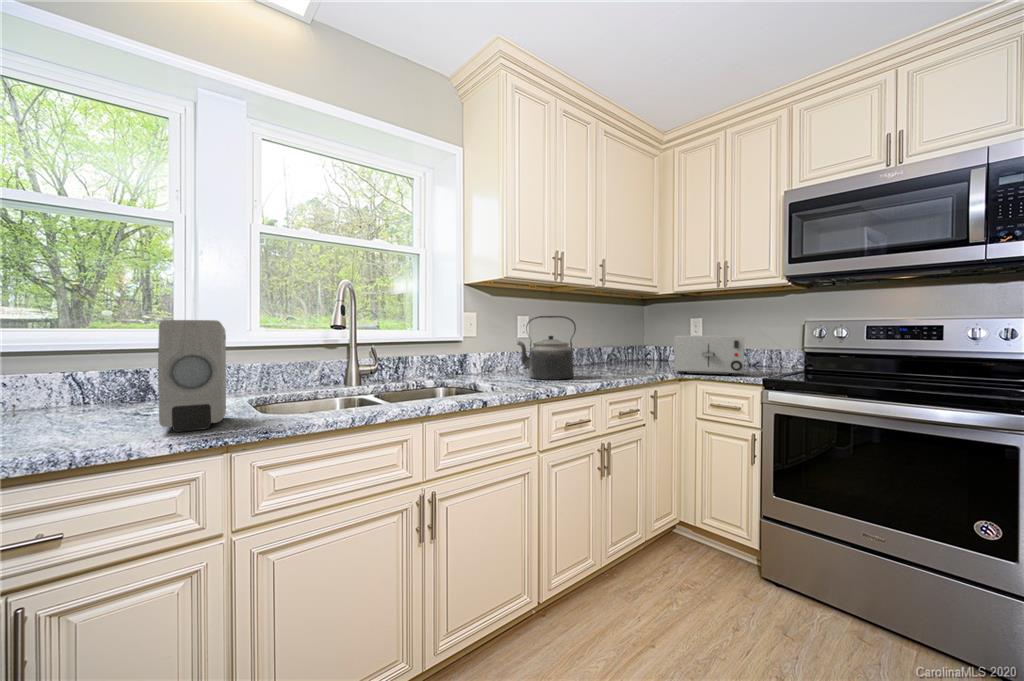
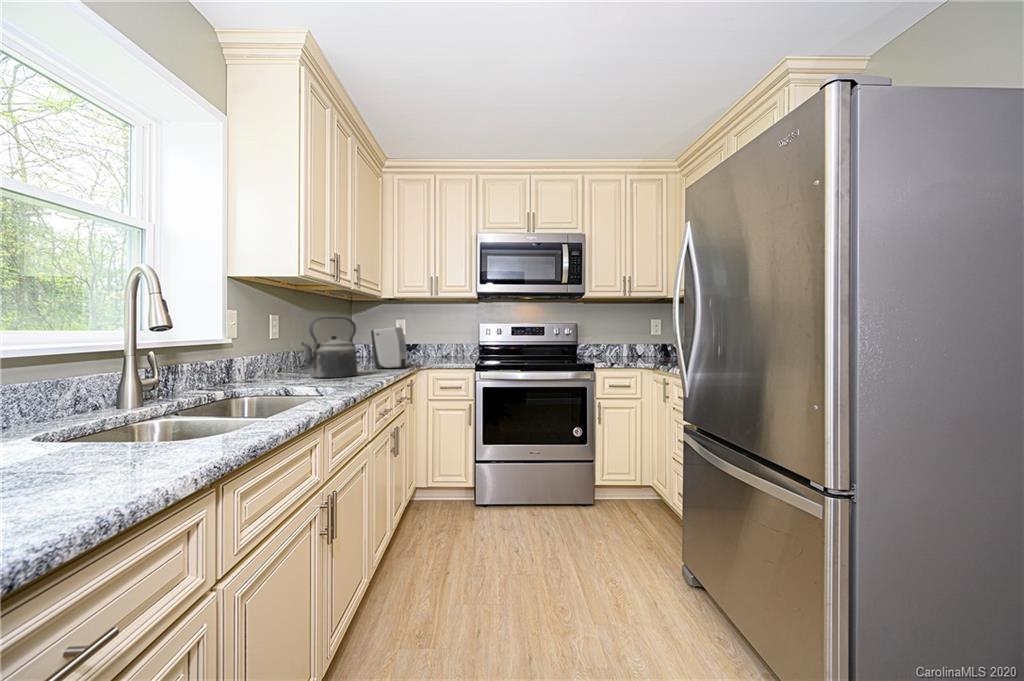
soap dispenser: present [158,320,226,432] -> present [371,327,407,369]
toaster: present [674,335,744,376] -> none [409,334,462,365]

